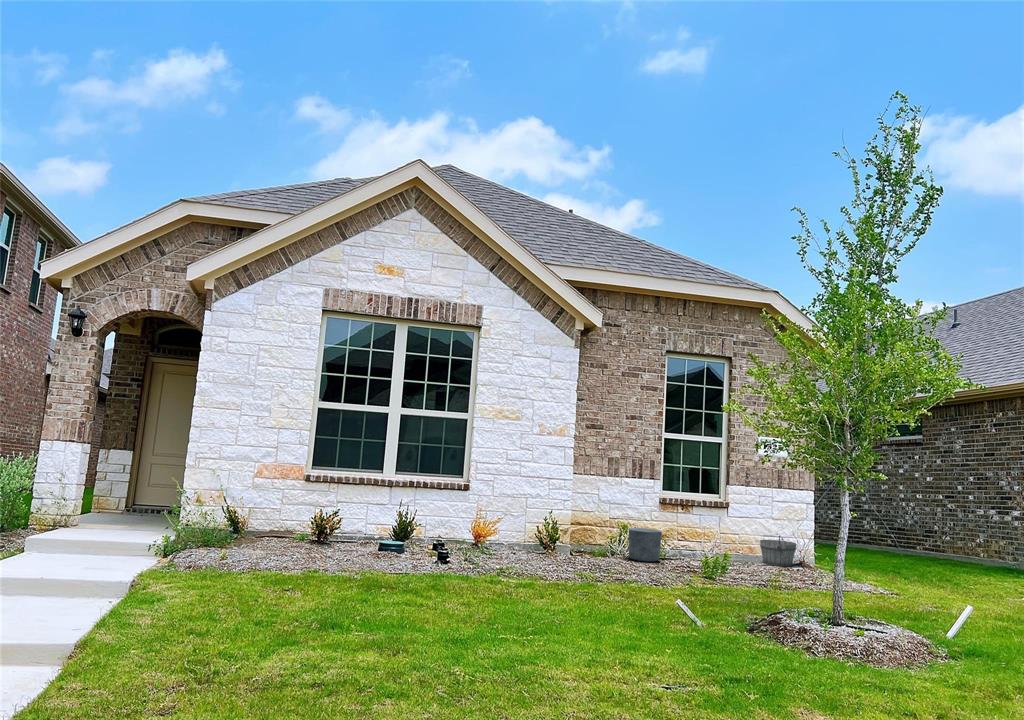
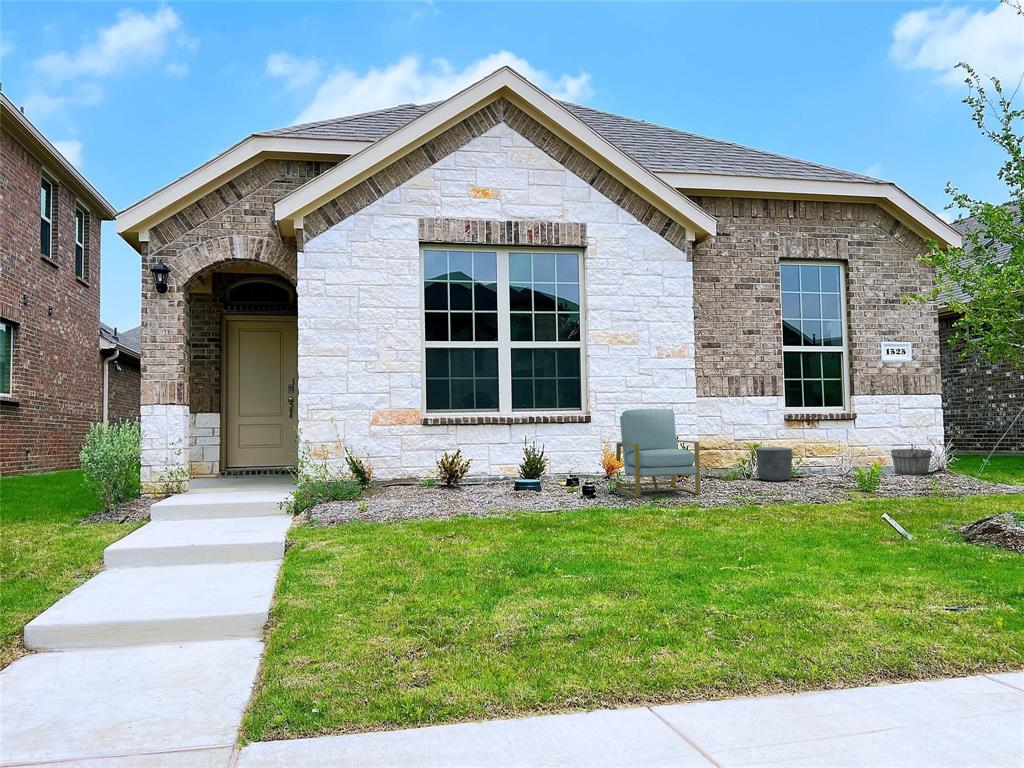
chair: none [487,483,562,569] -> present [616,409,700,497]

